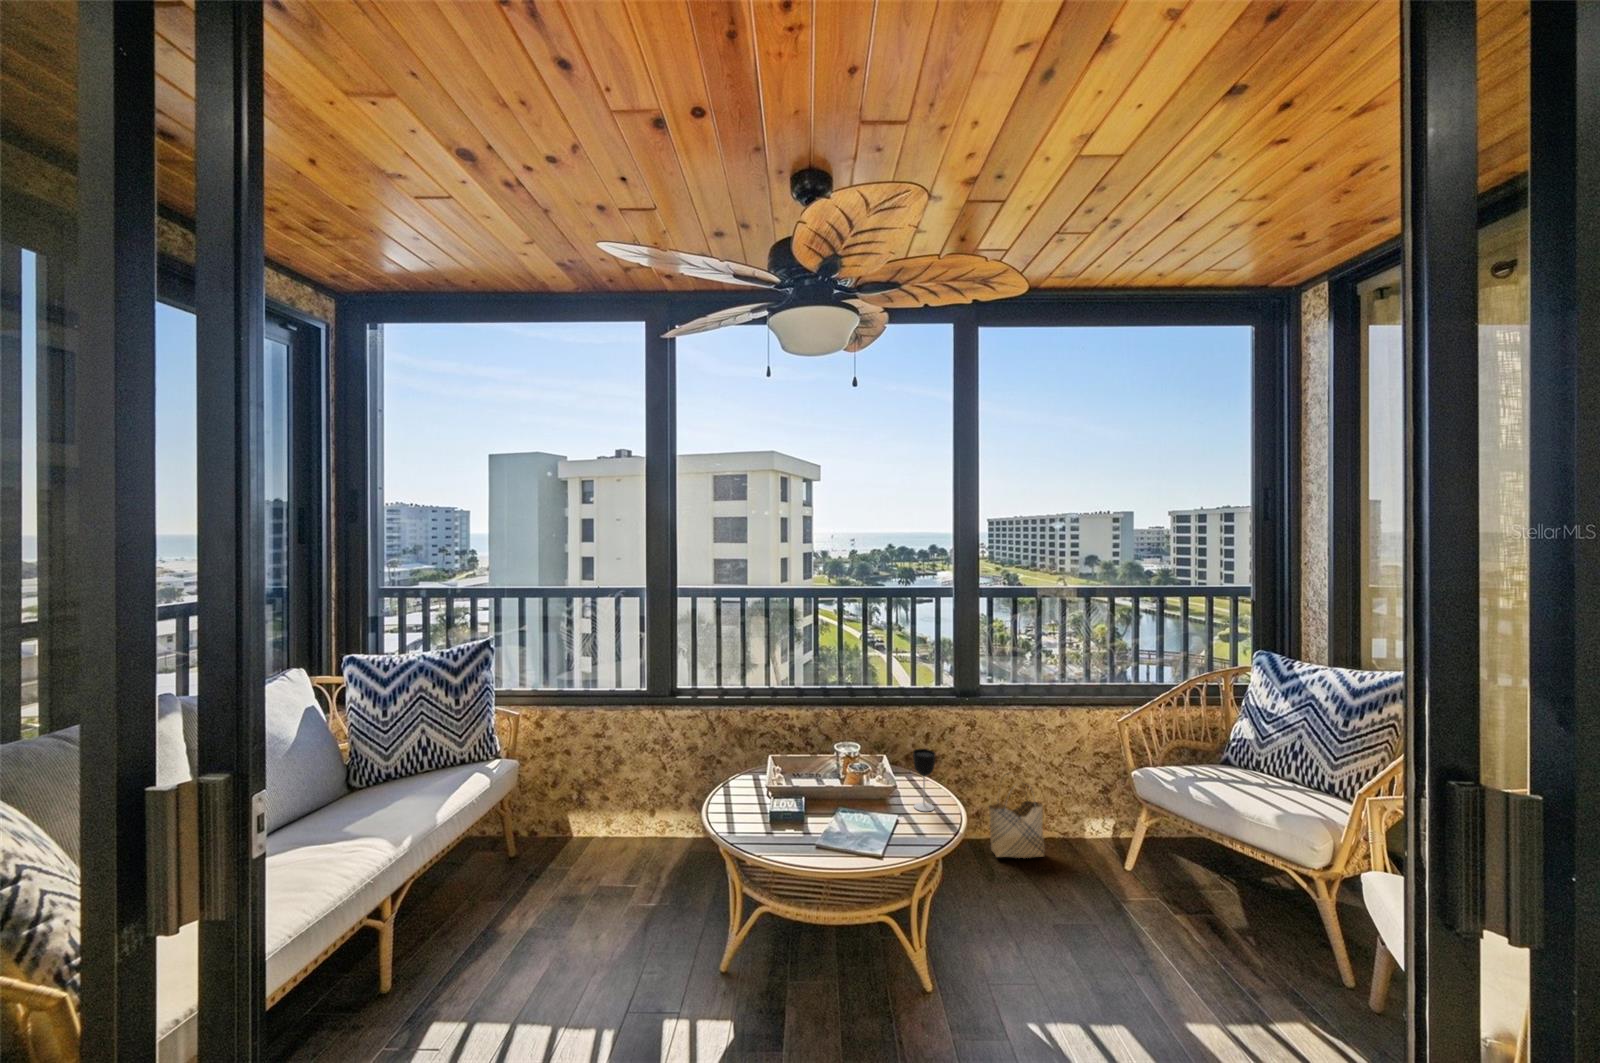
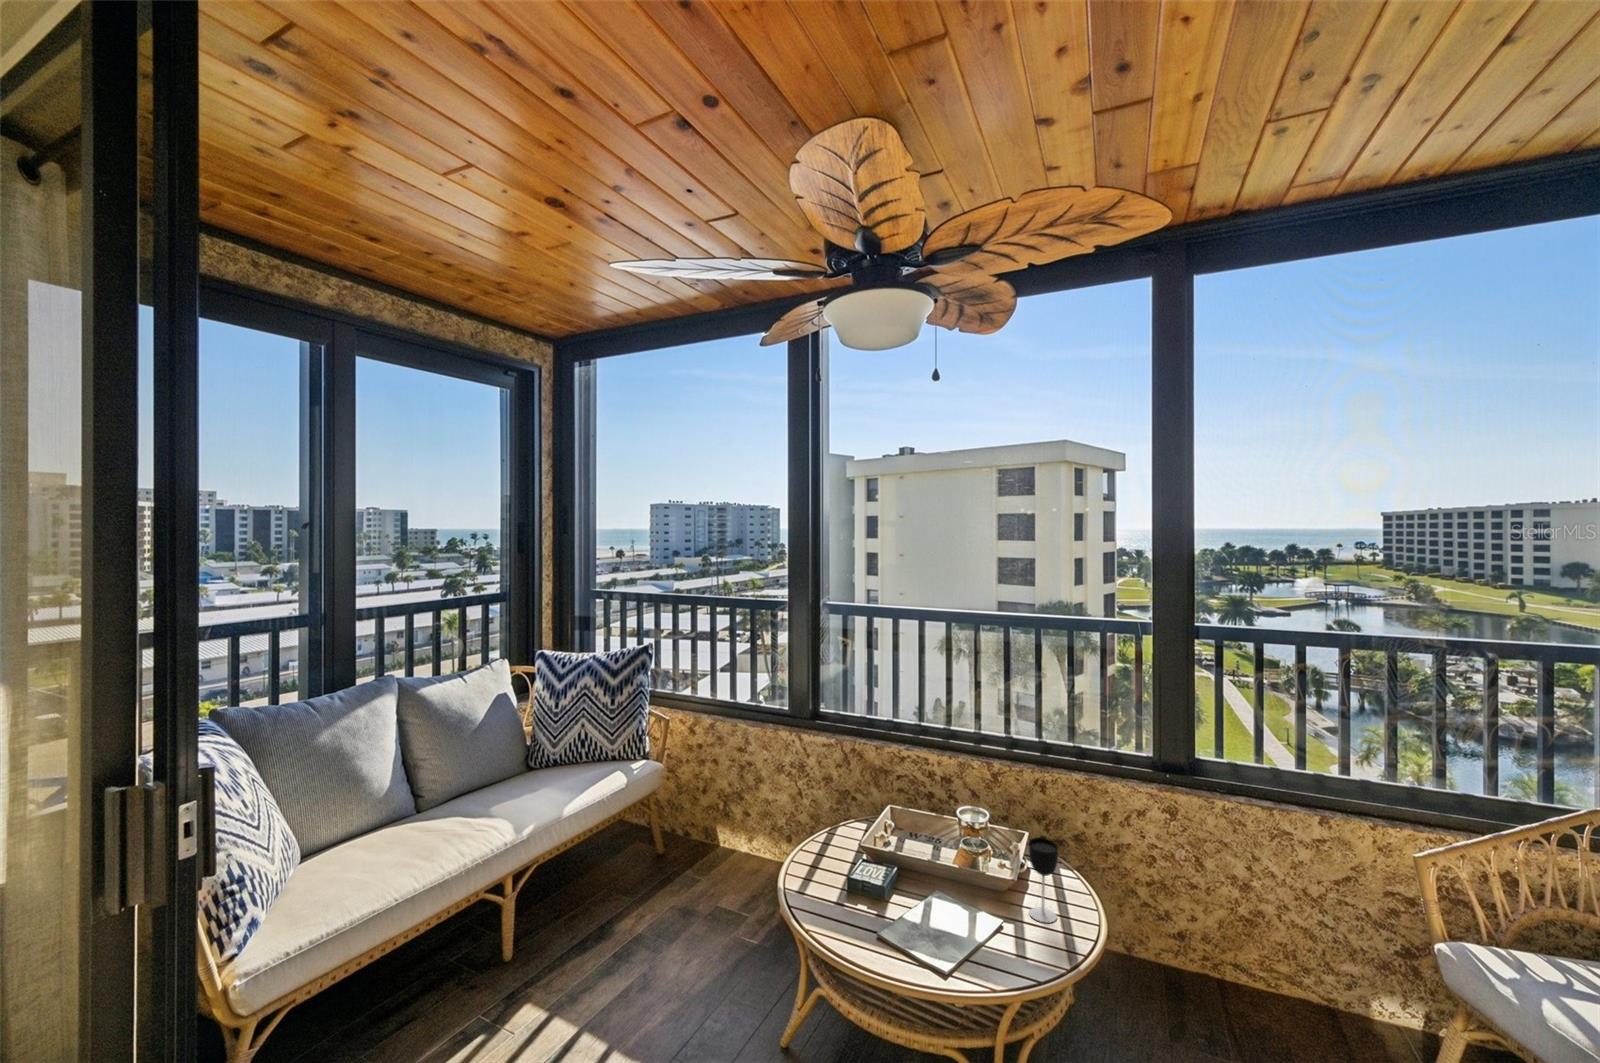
woven basket: present [989,773,1045,858] -> none [1187,890,1279,1024]

